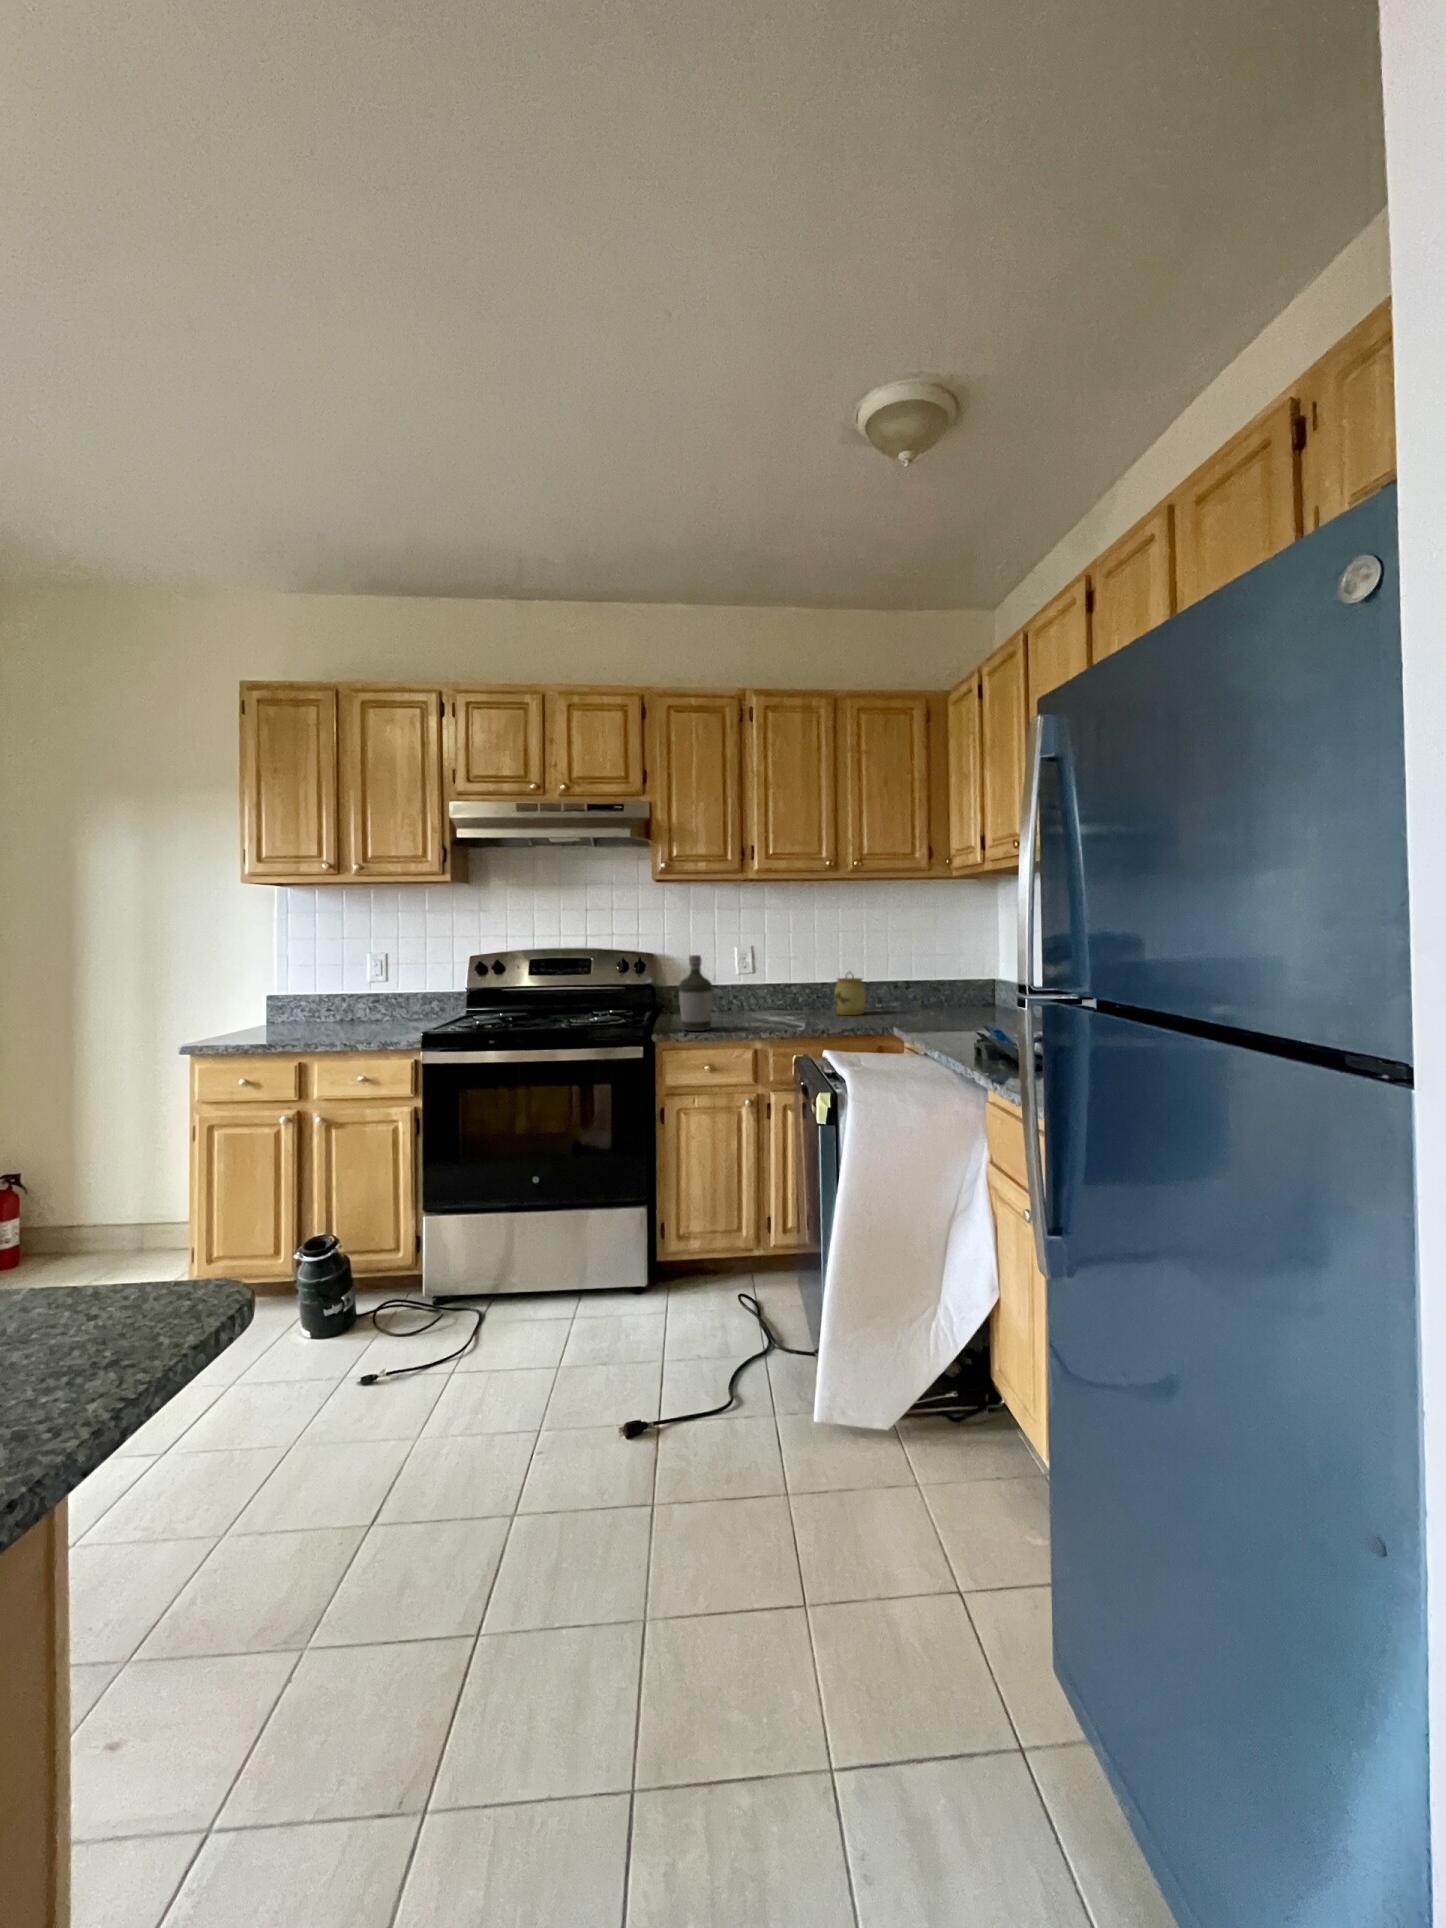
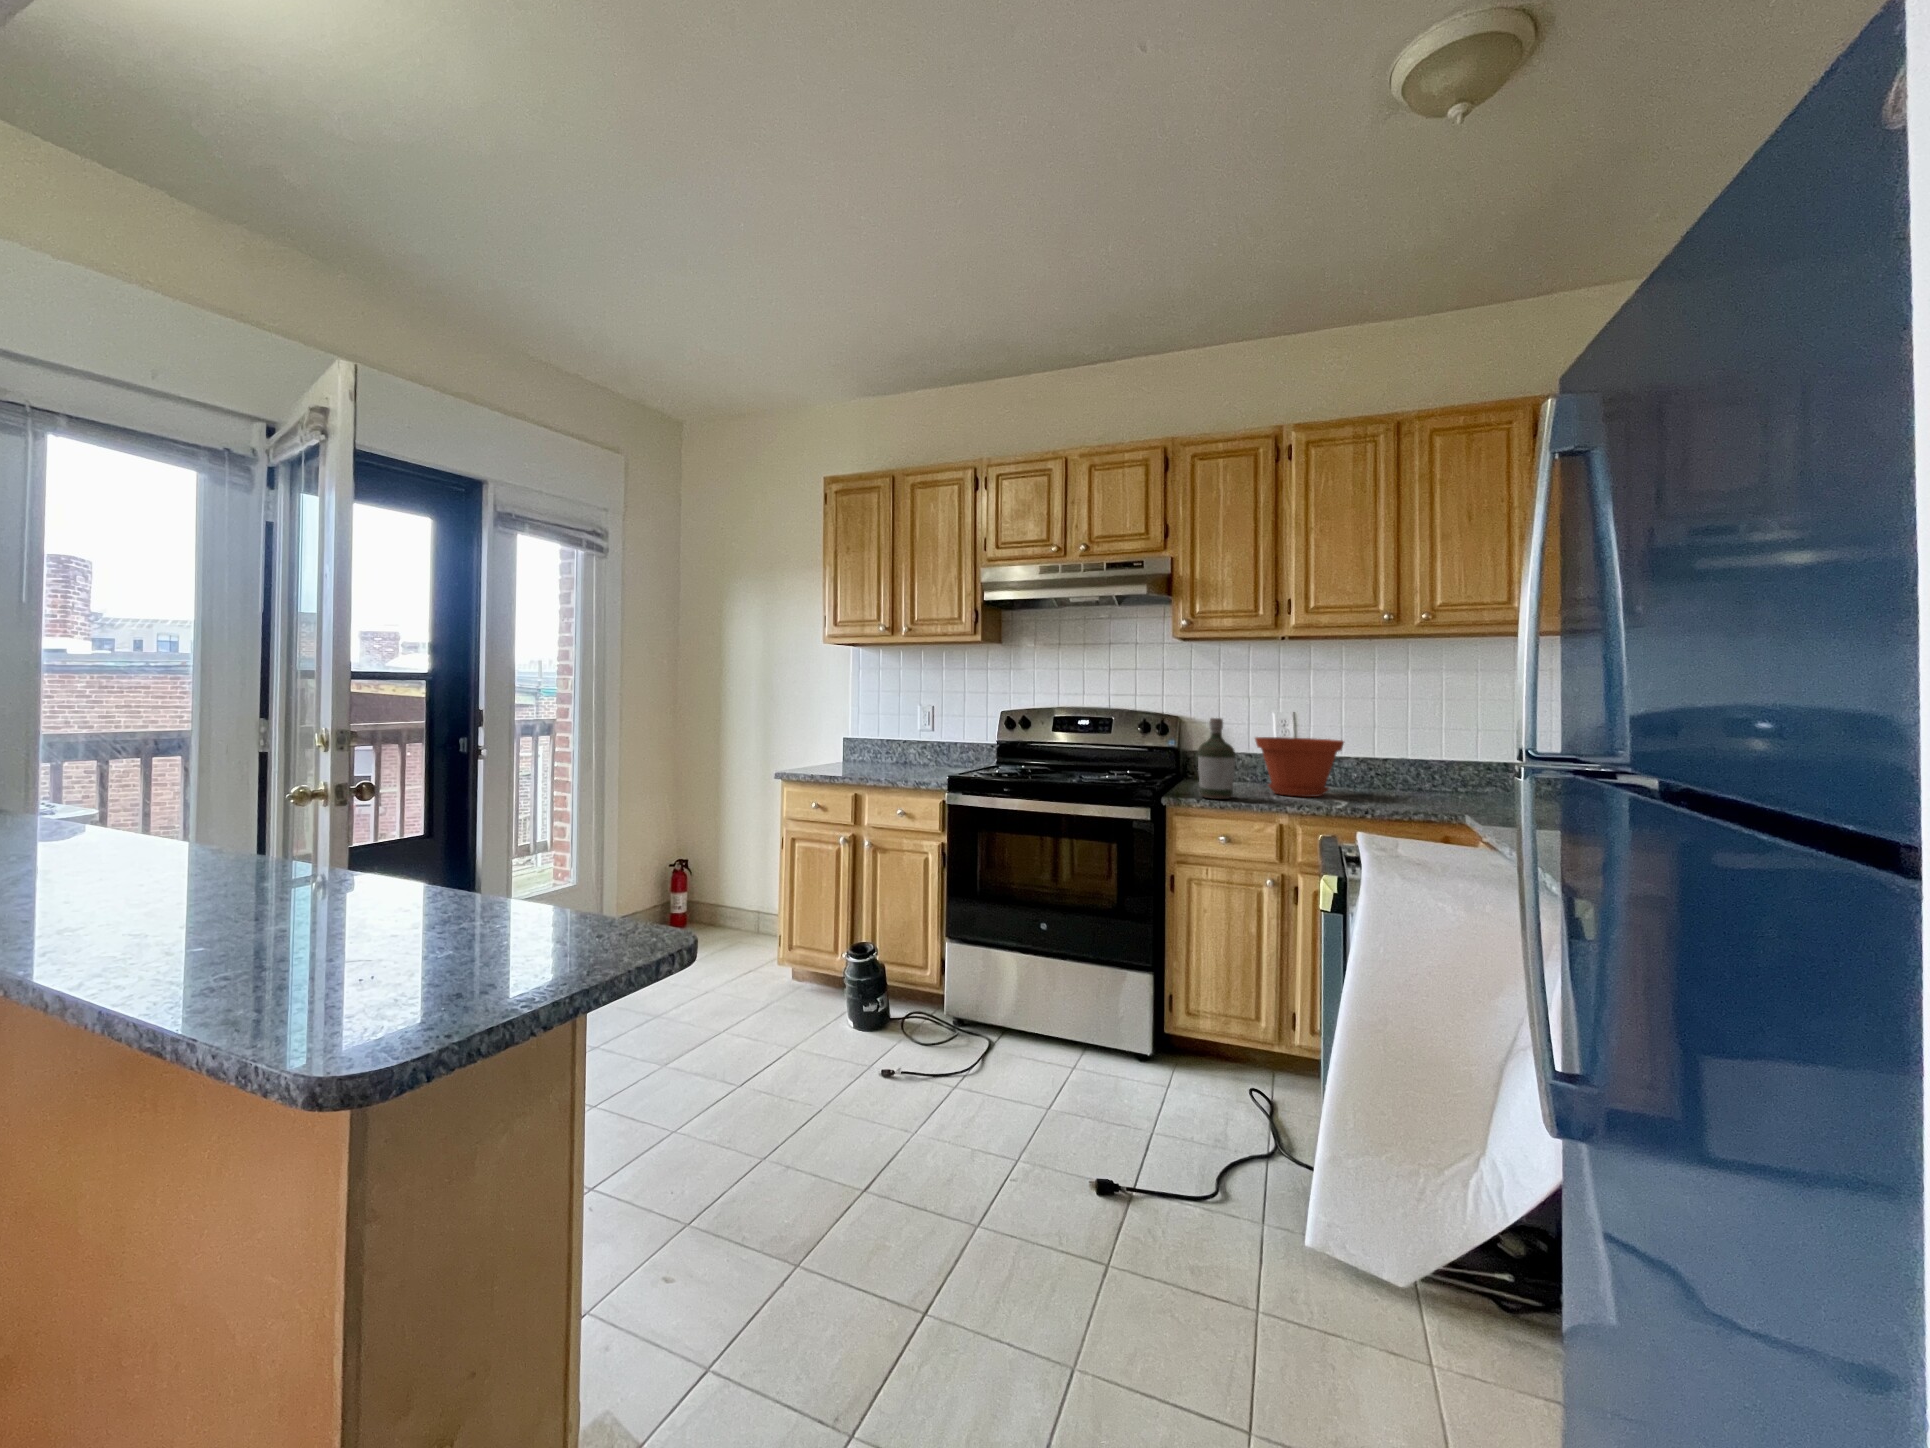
plant pot: none [723,968,796,1021] -> present [1255,737,1344,797]
jar: present [834,972,866,1015] -> none [1397,746,1441,799]

